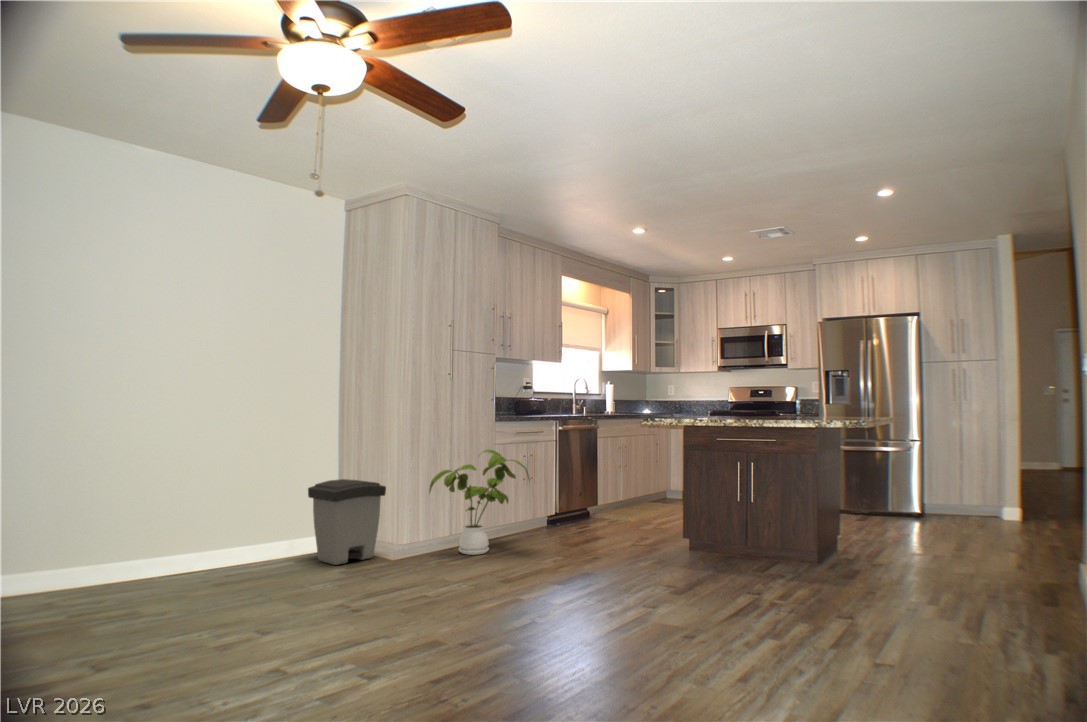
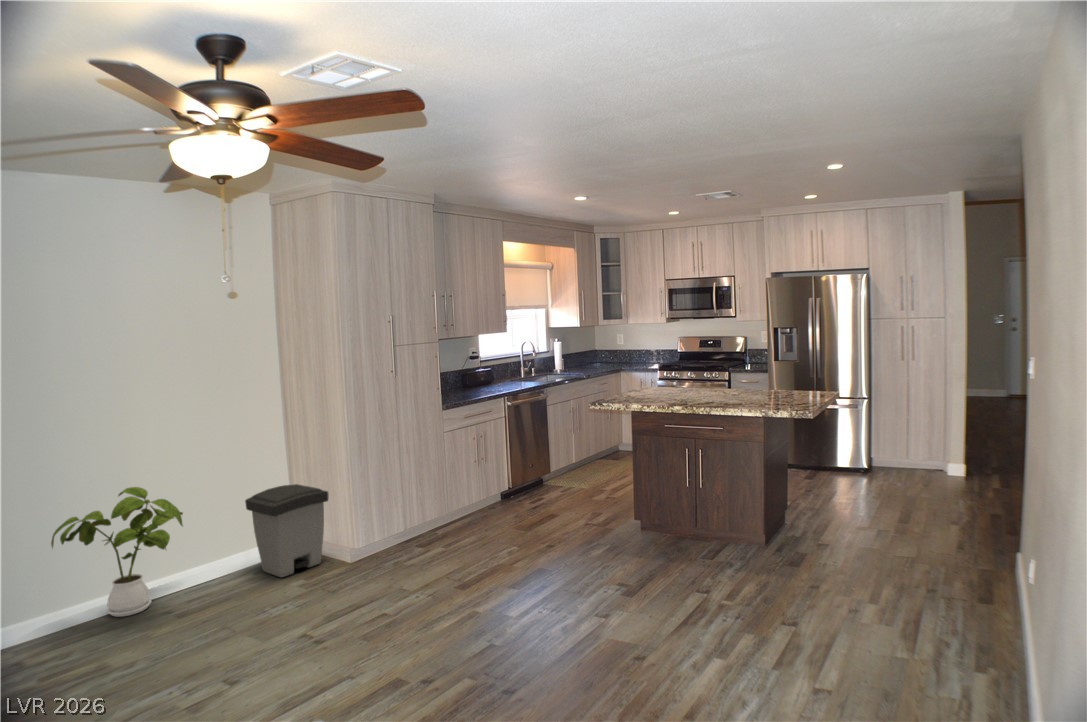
house plant: present [429,450,529,555] -> present [51,487,183,617]

